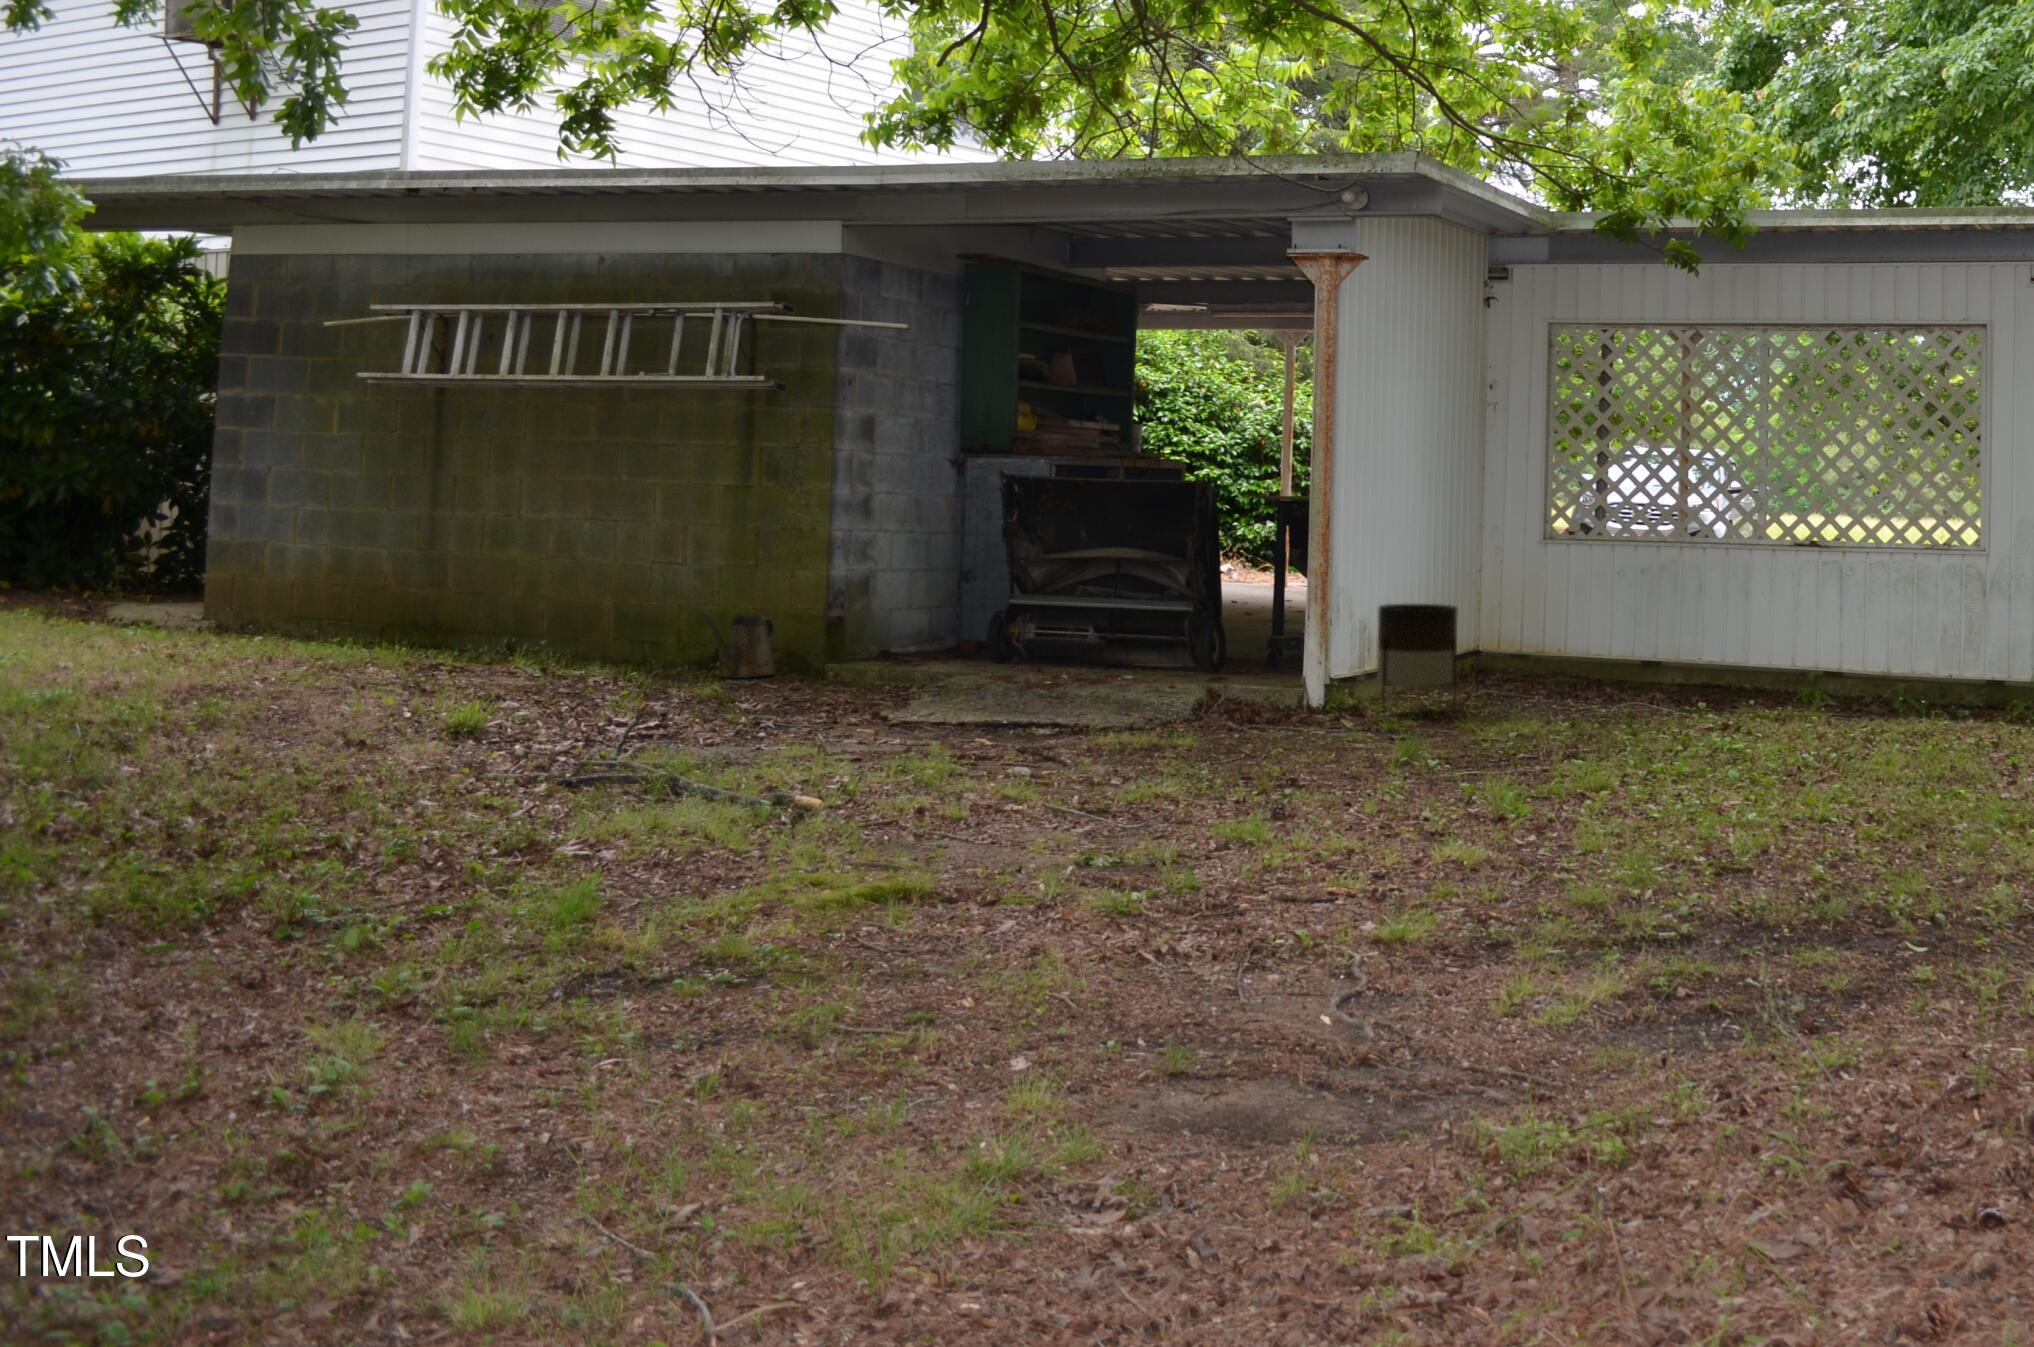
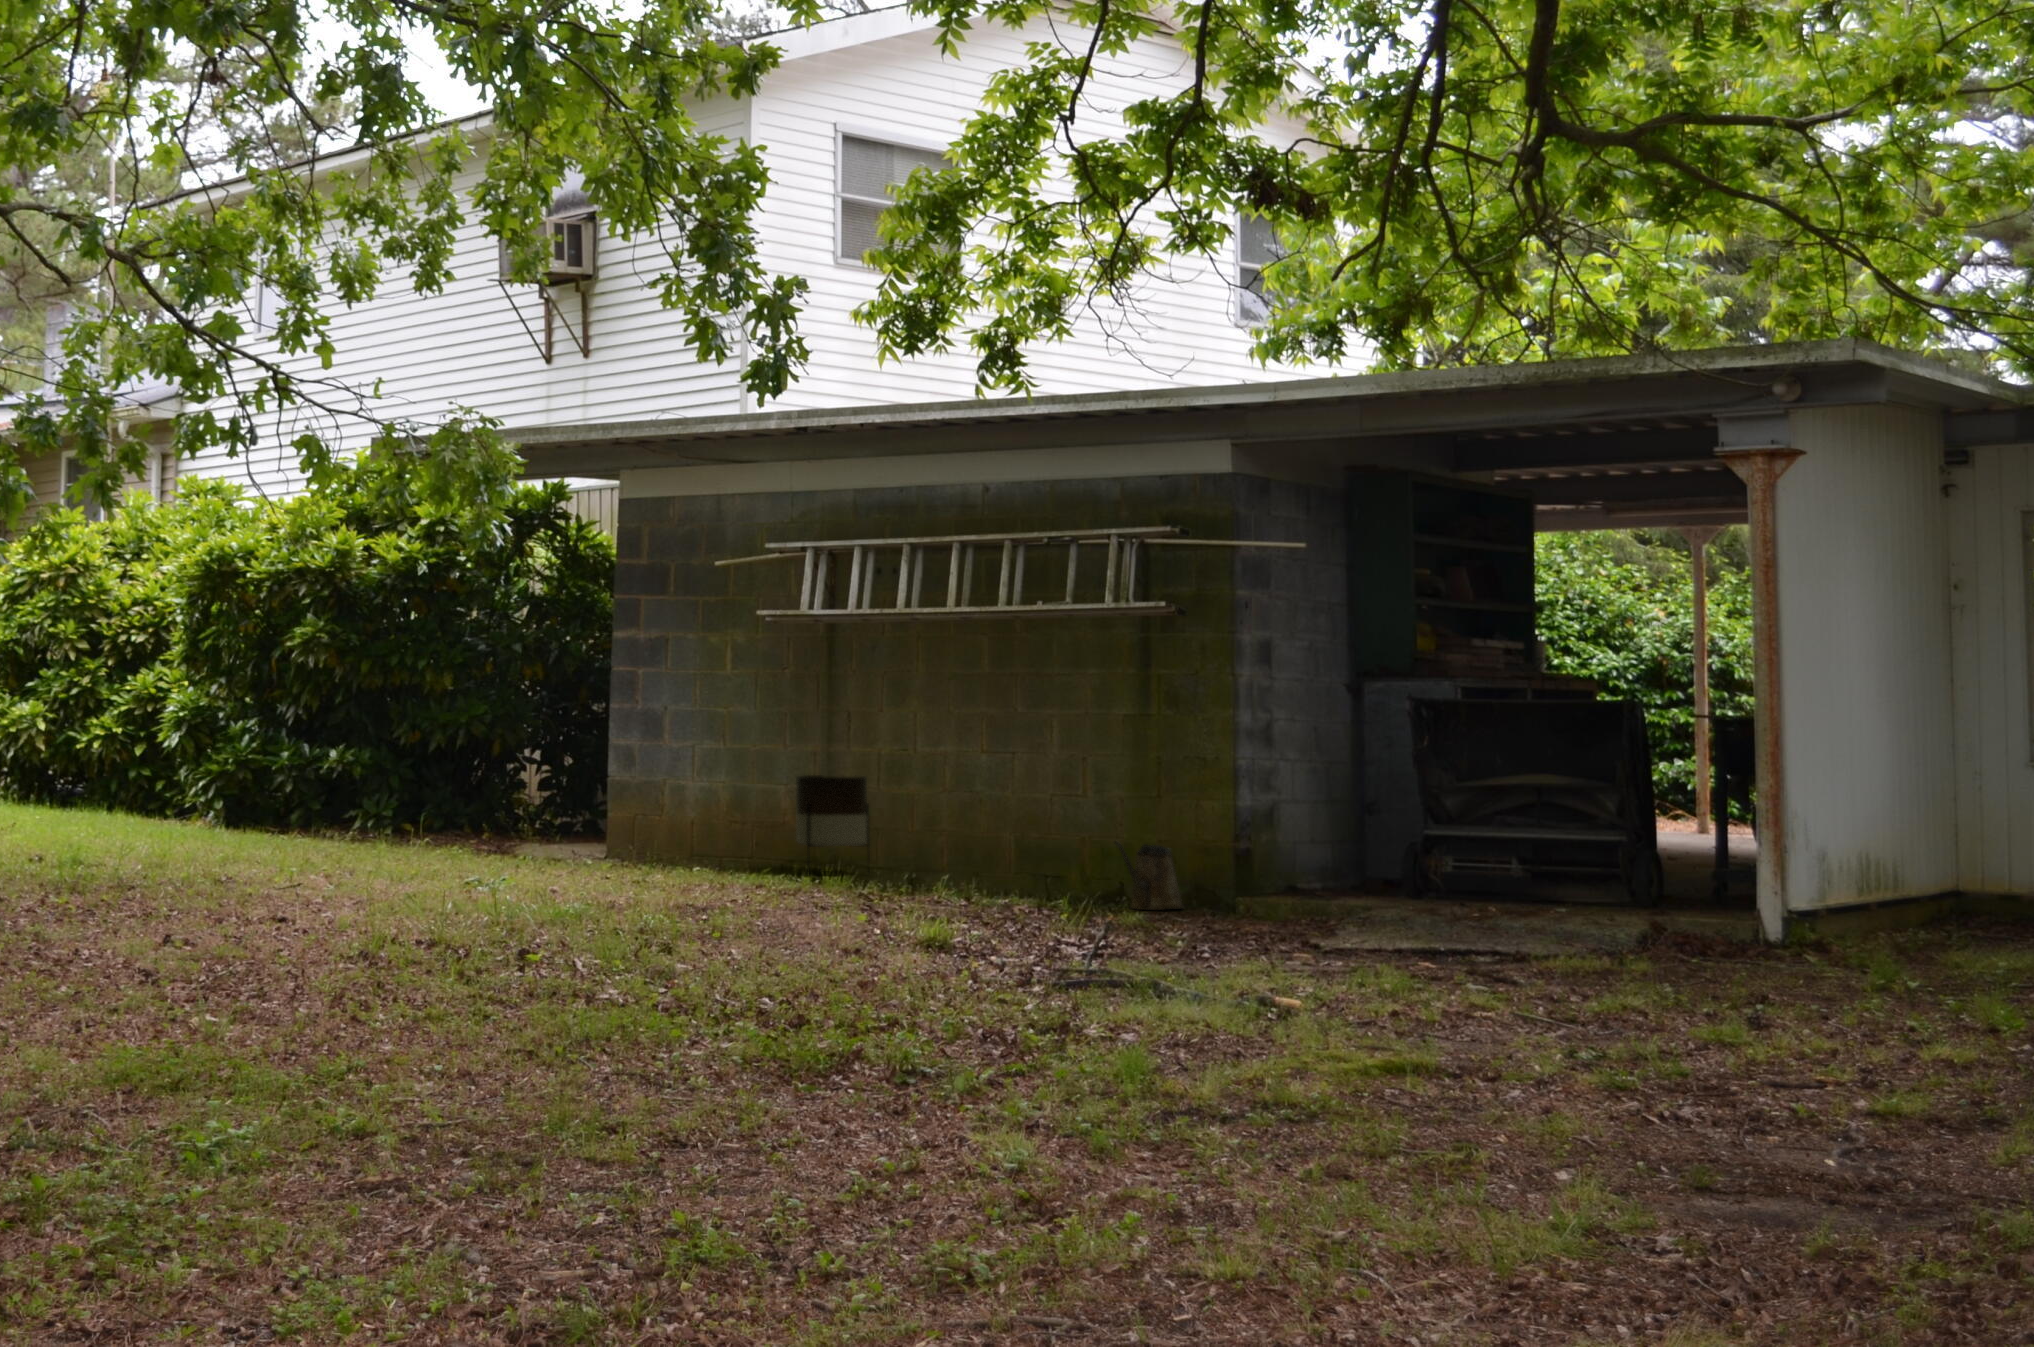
planter: present [1377,604,1458,715] -> present [796,775,870,874]

